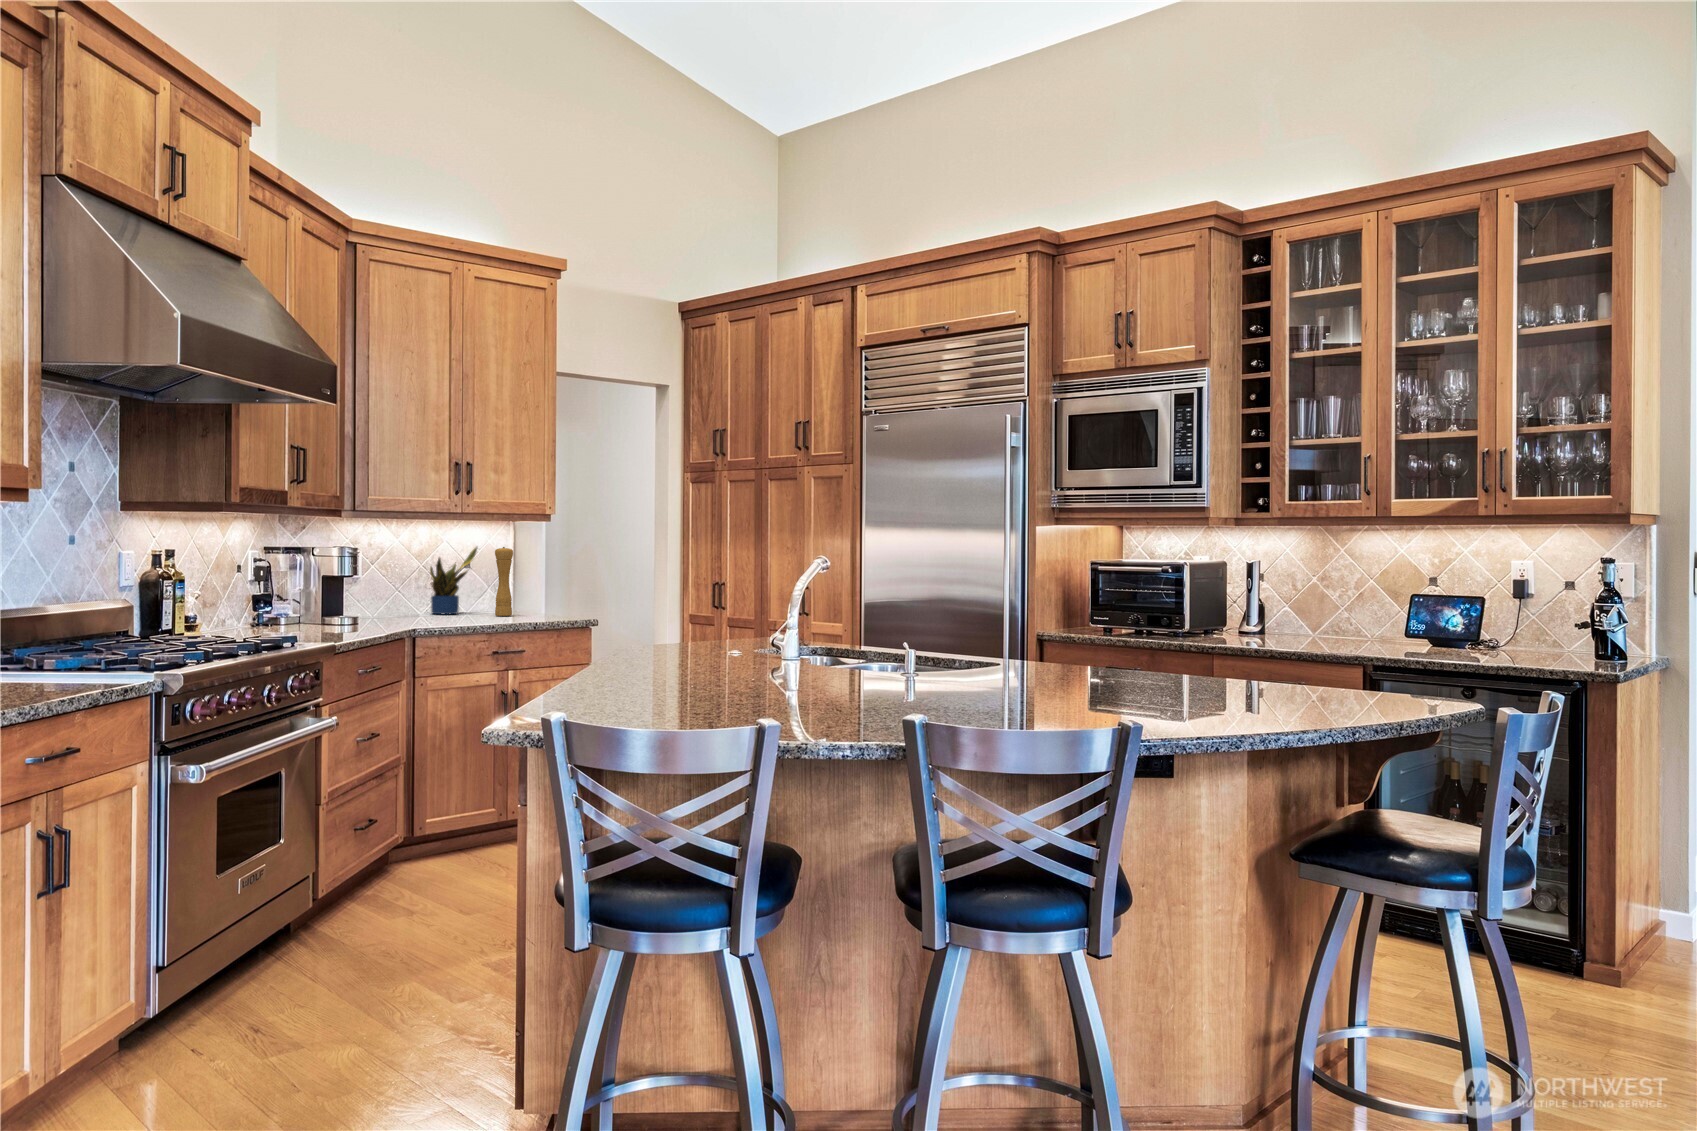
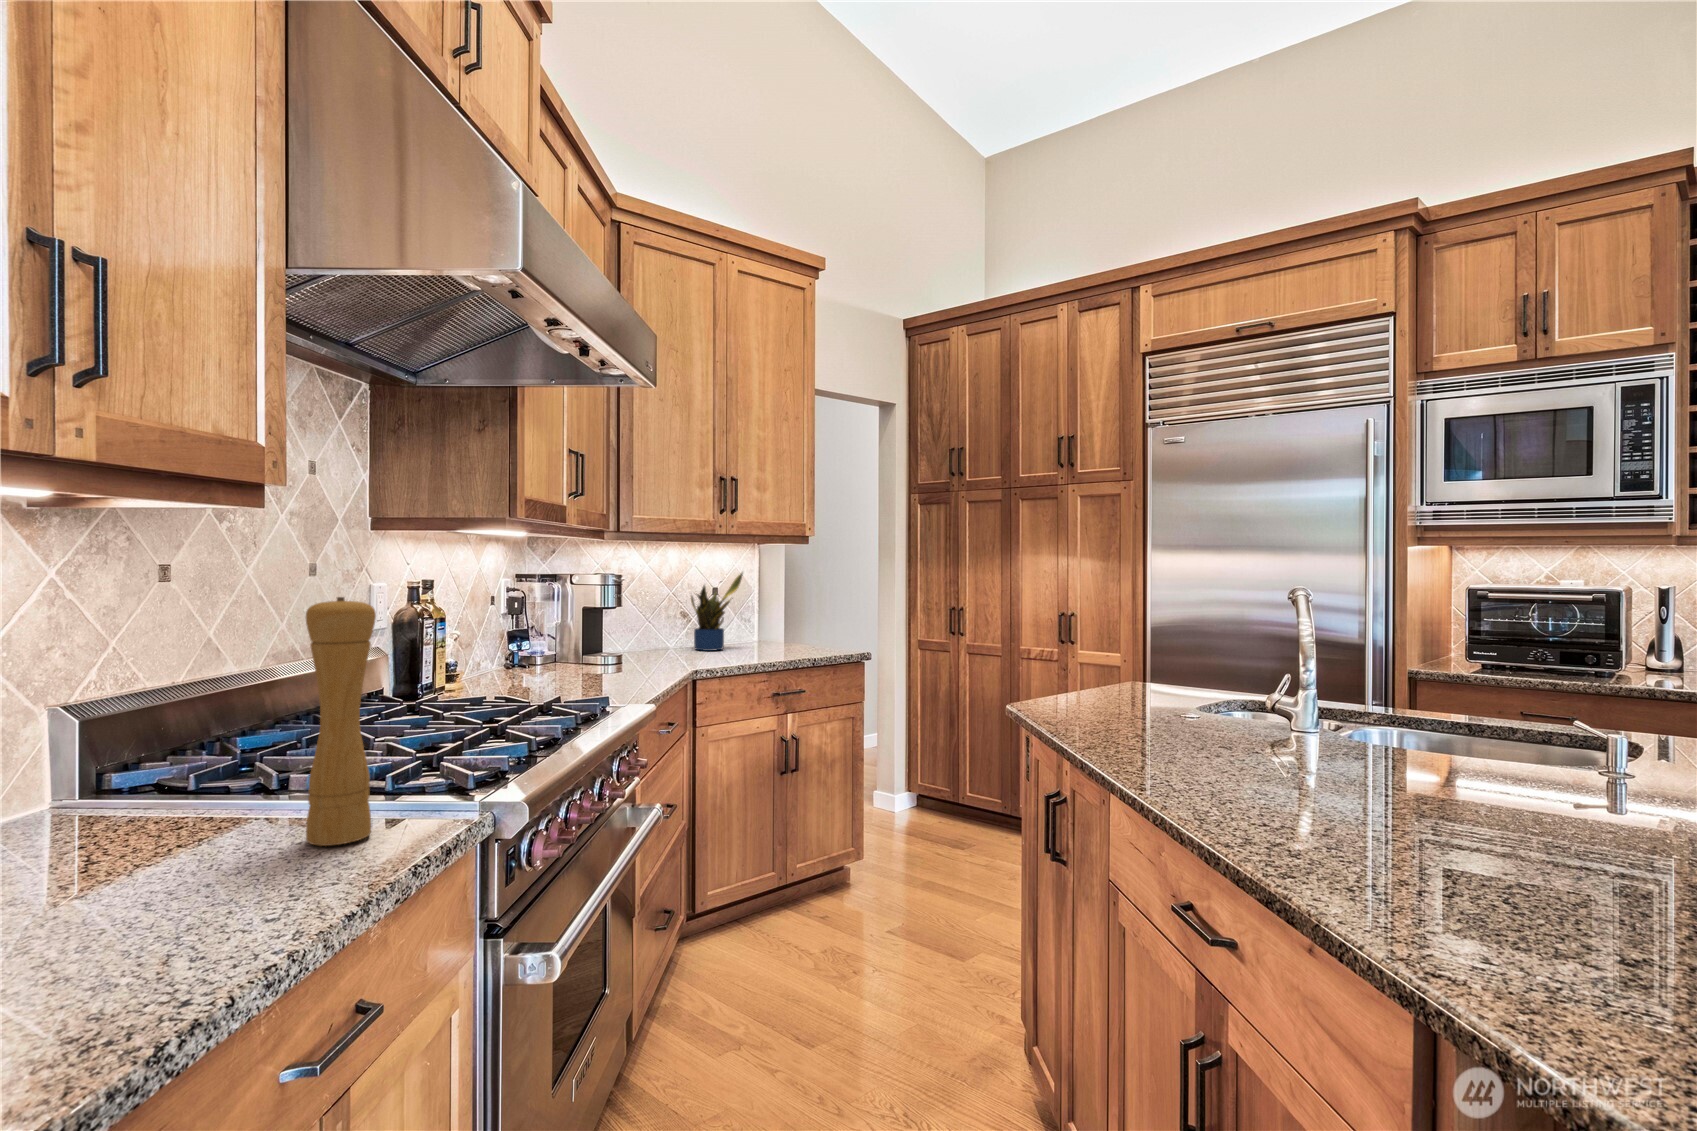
pepper mill: present [495,547,513,616] -> present [306,597,376,846]

